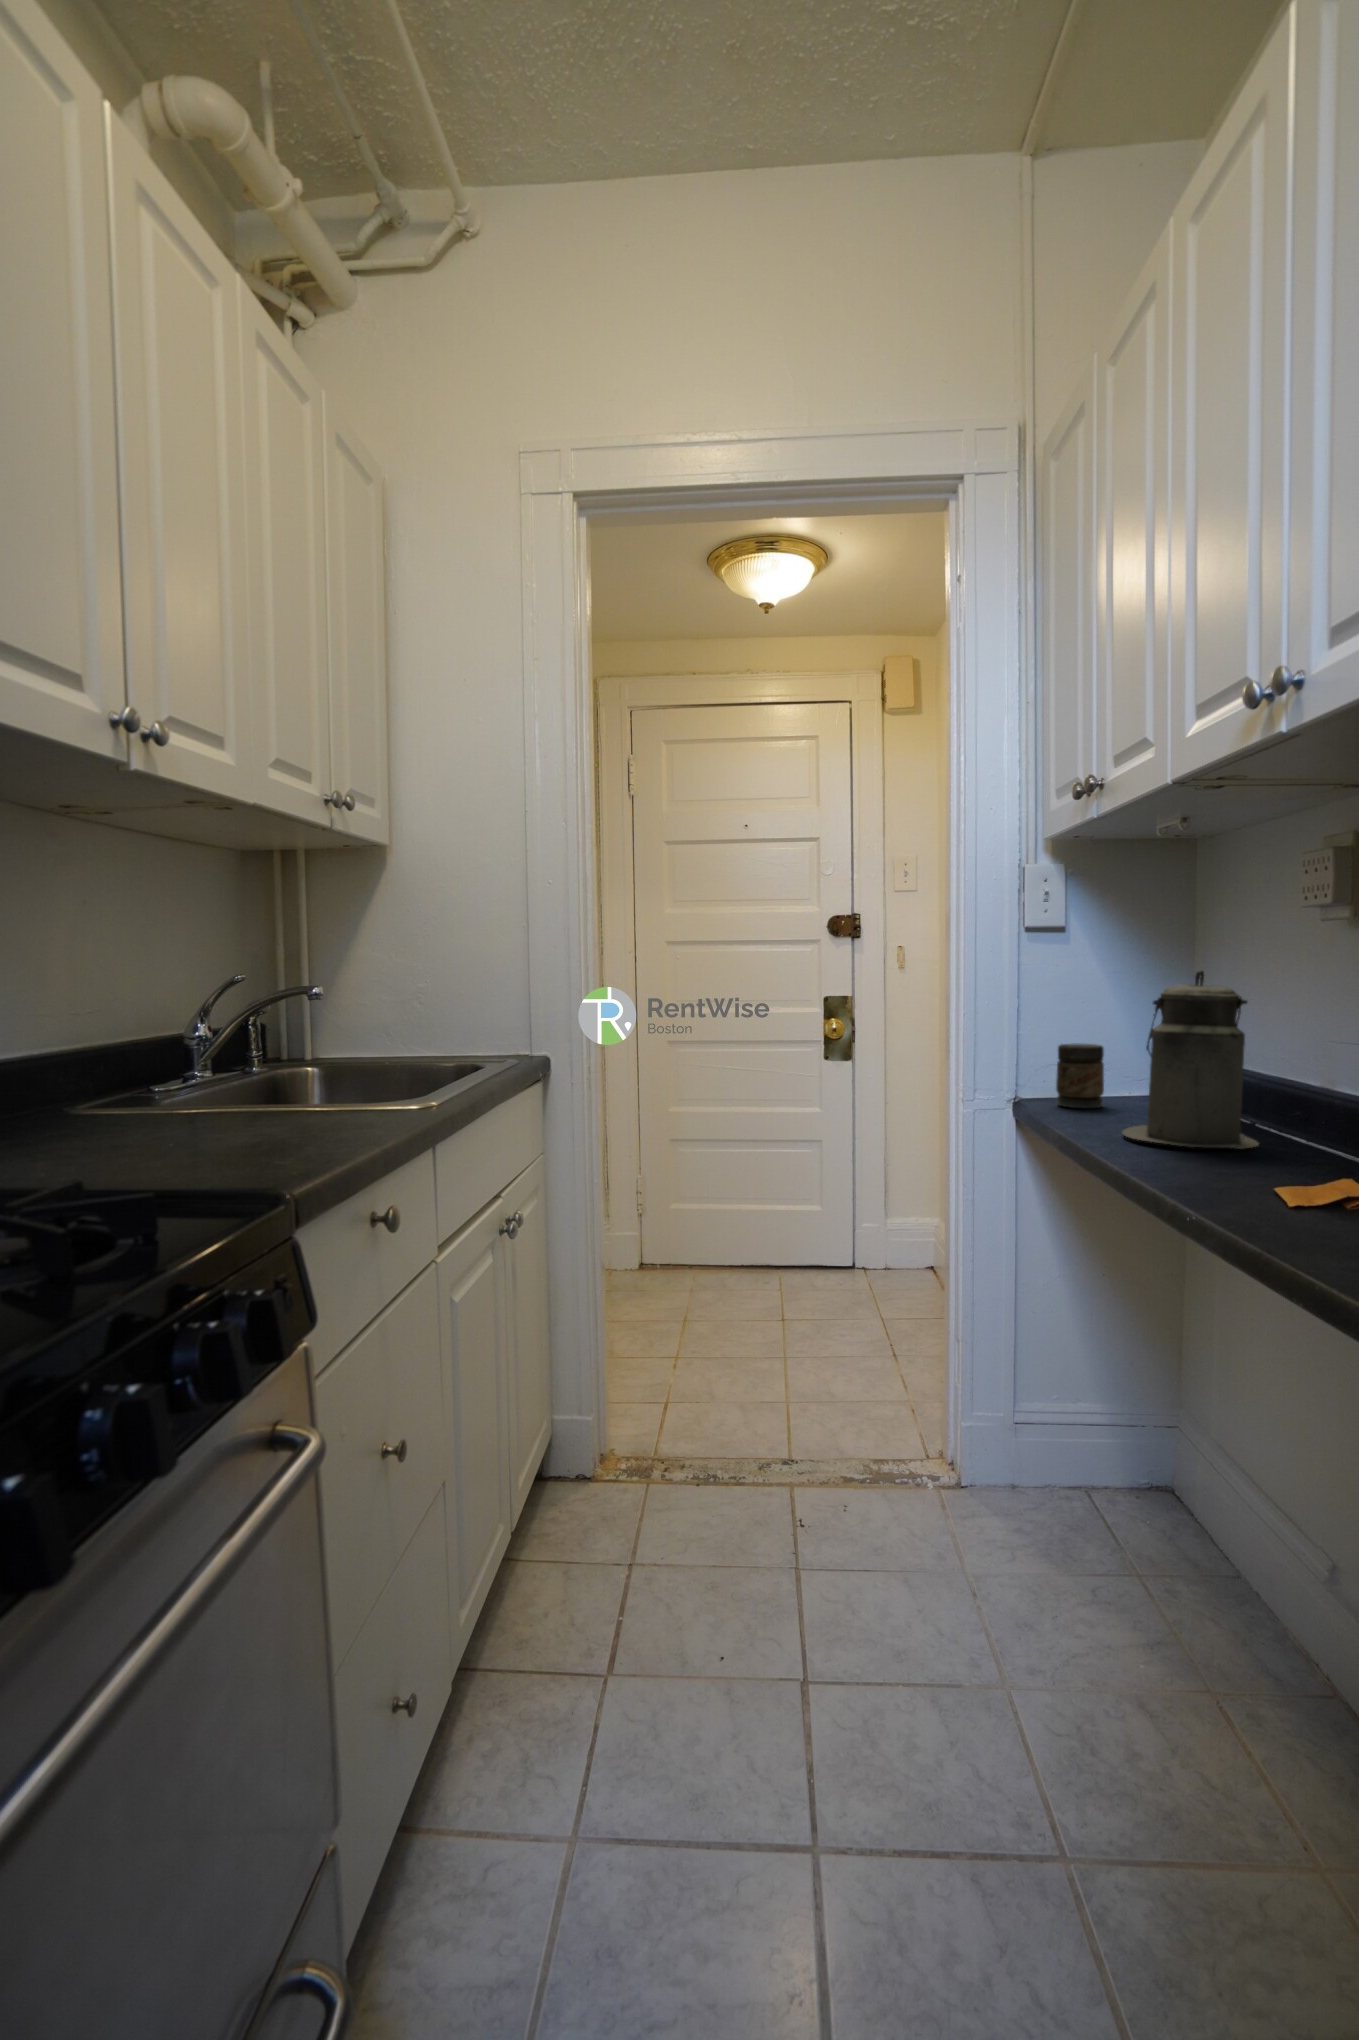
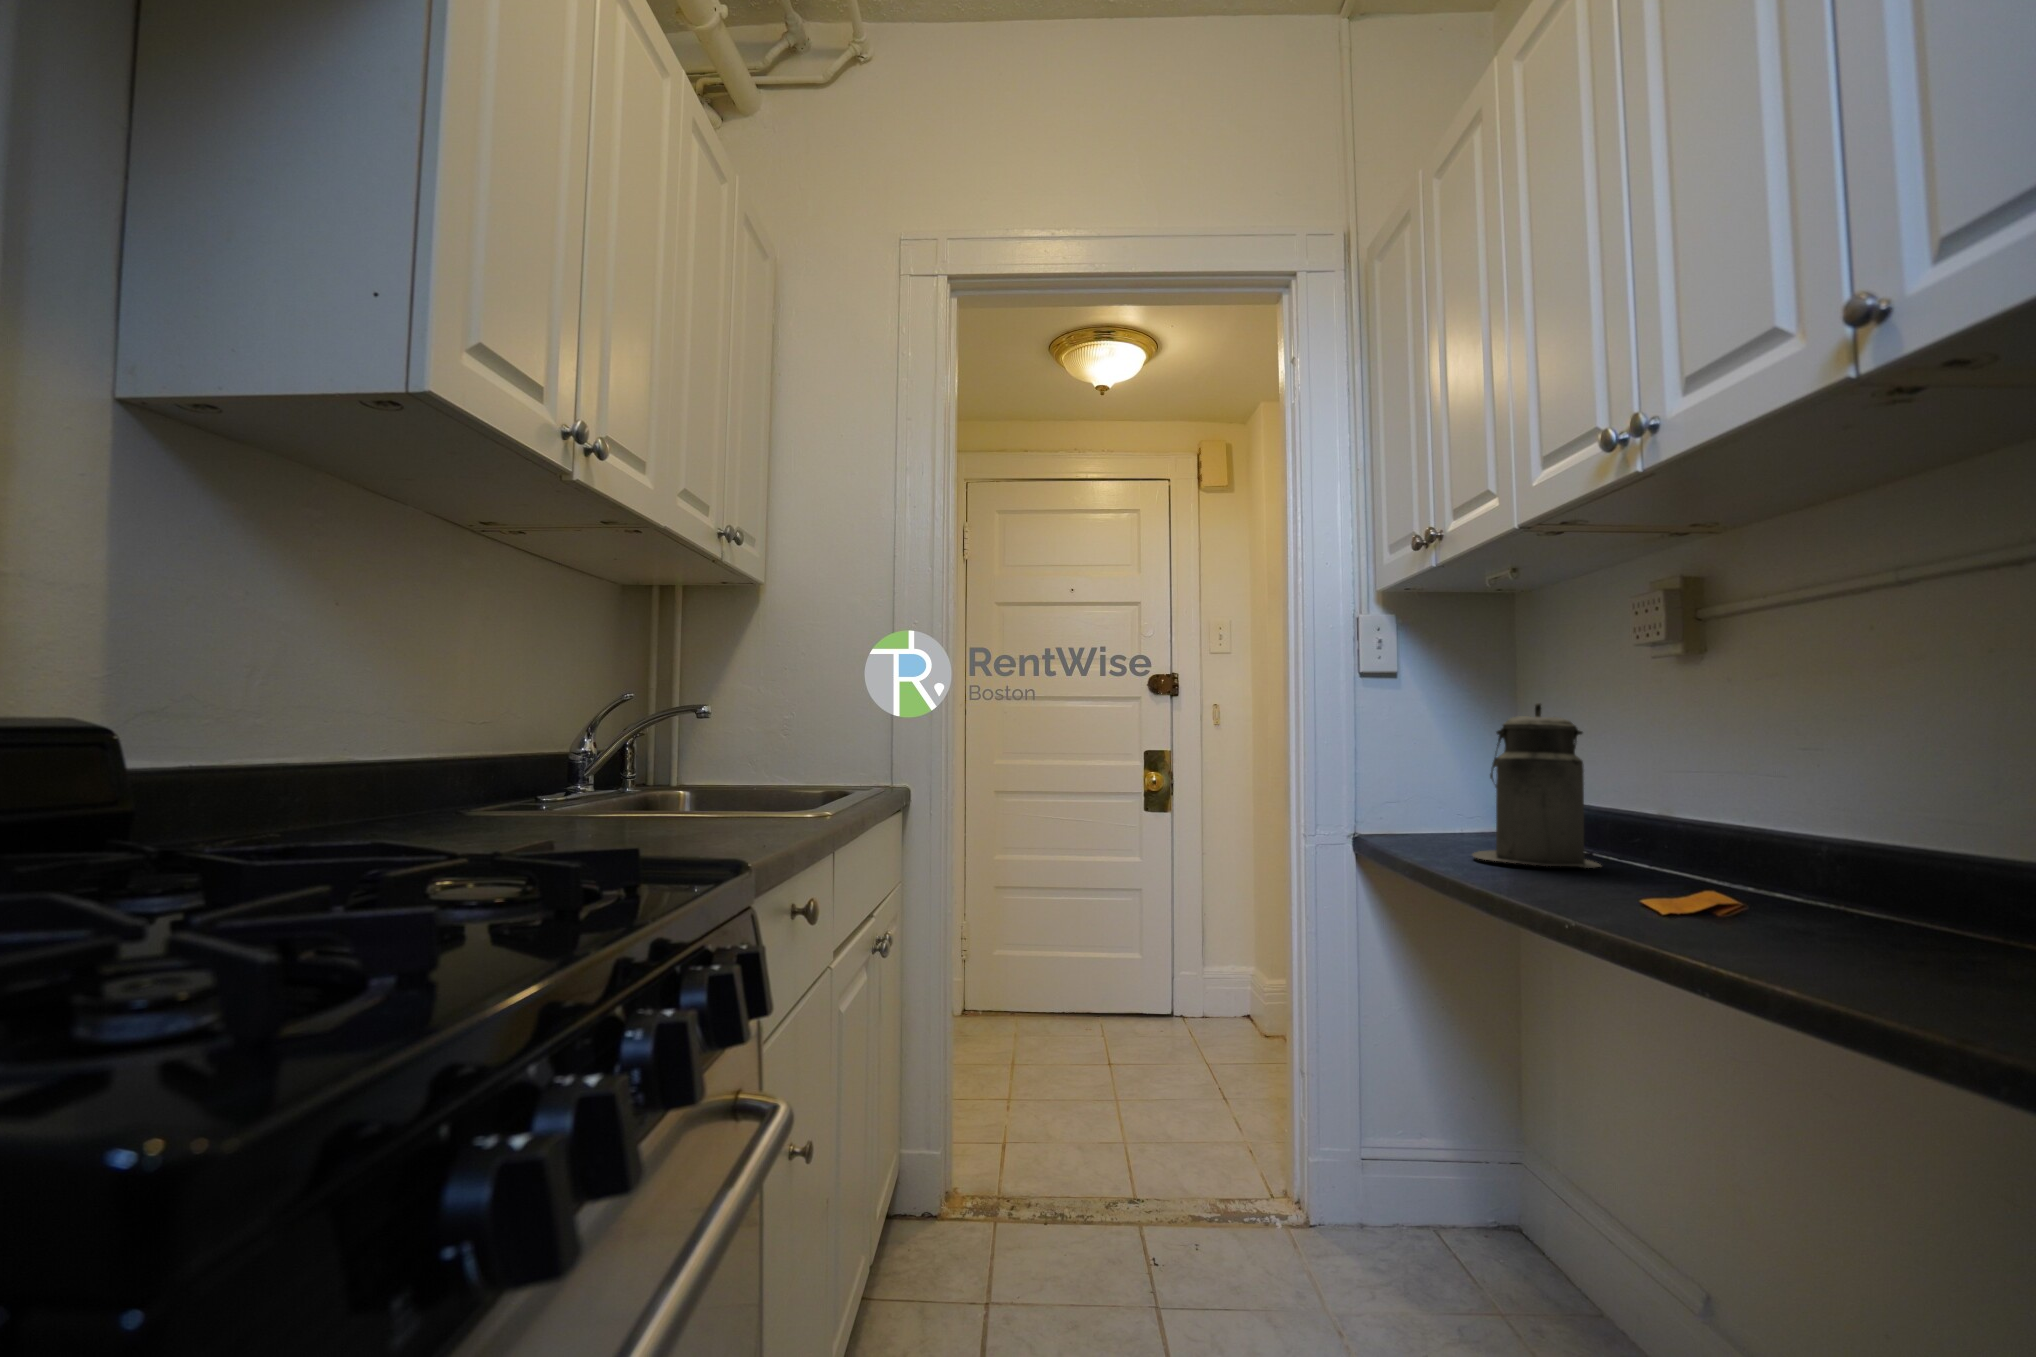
jar: present [1056,1044,1104,1108] -> none [1394,780,1439,840]

